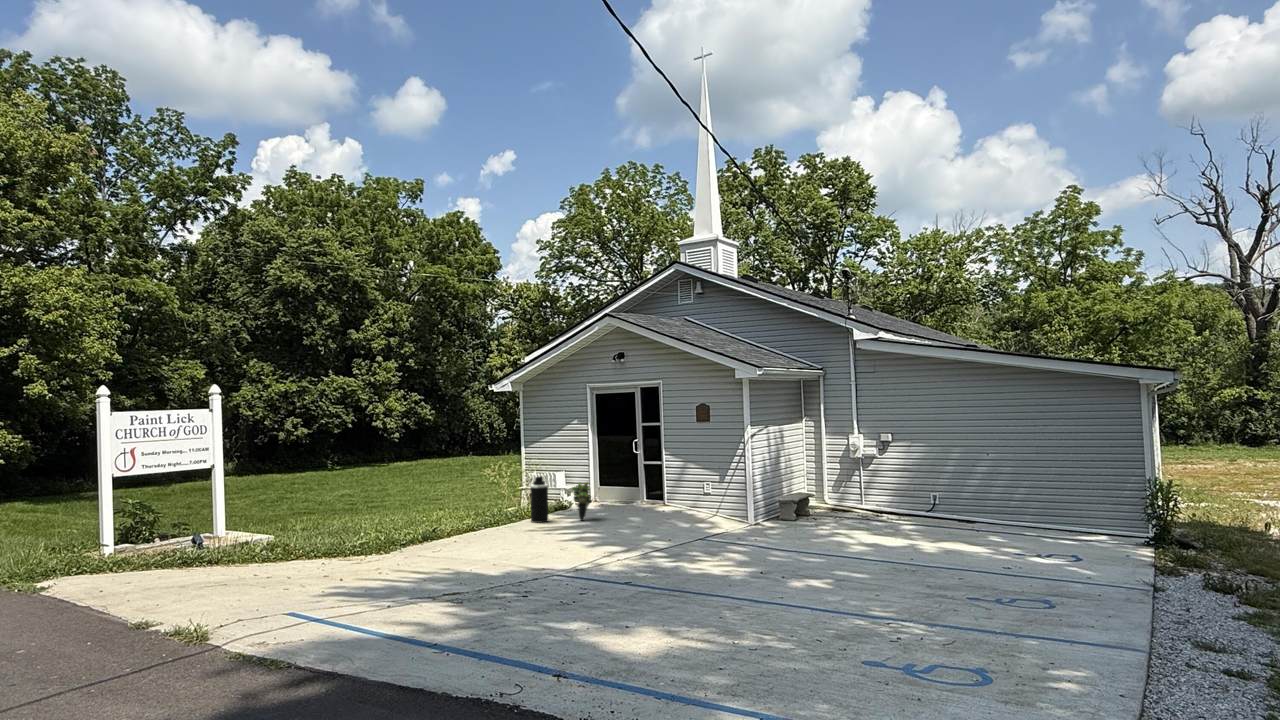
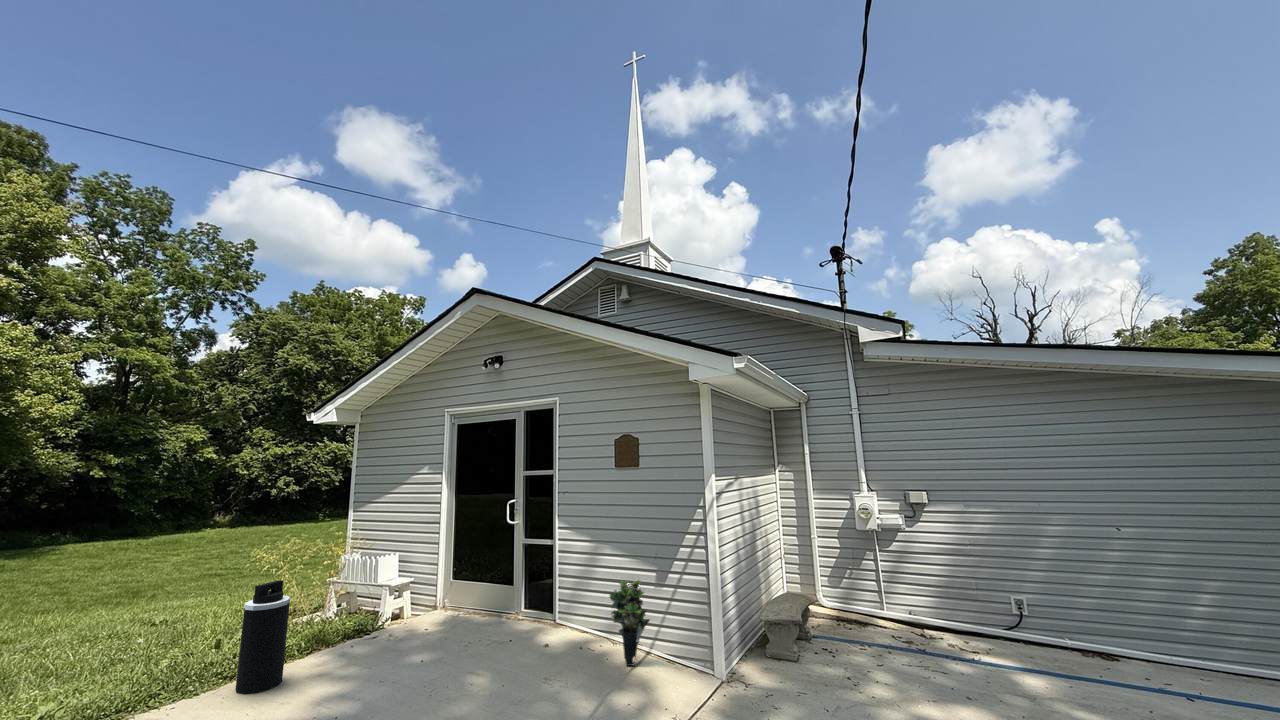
potted plant: present [572,482,592,521] -> present [609,580,650,666]

